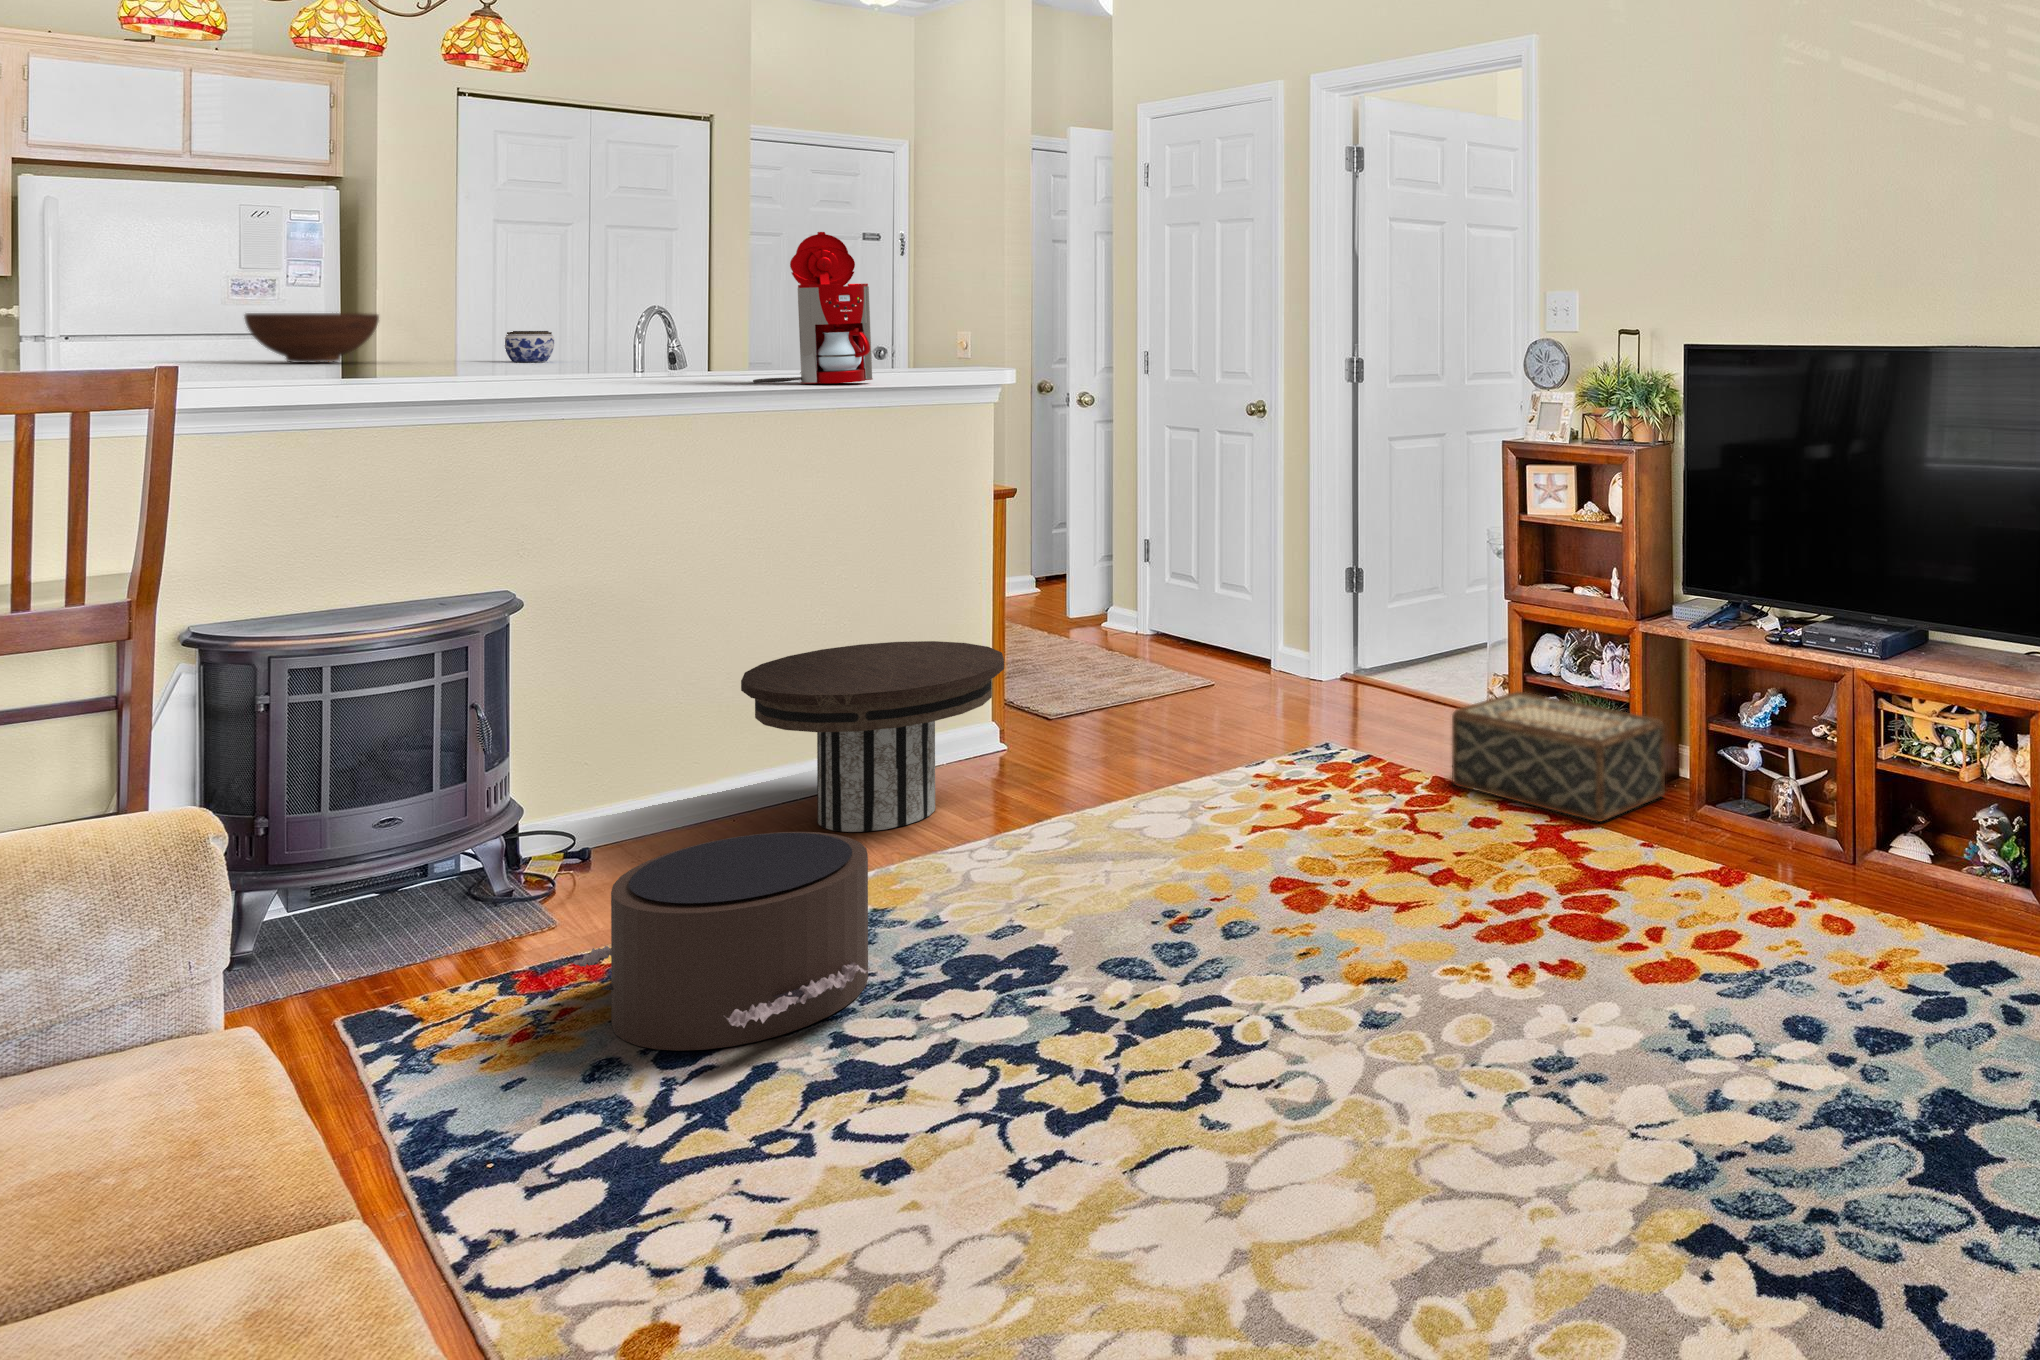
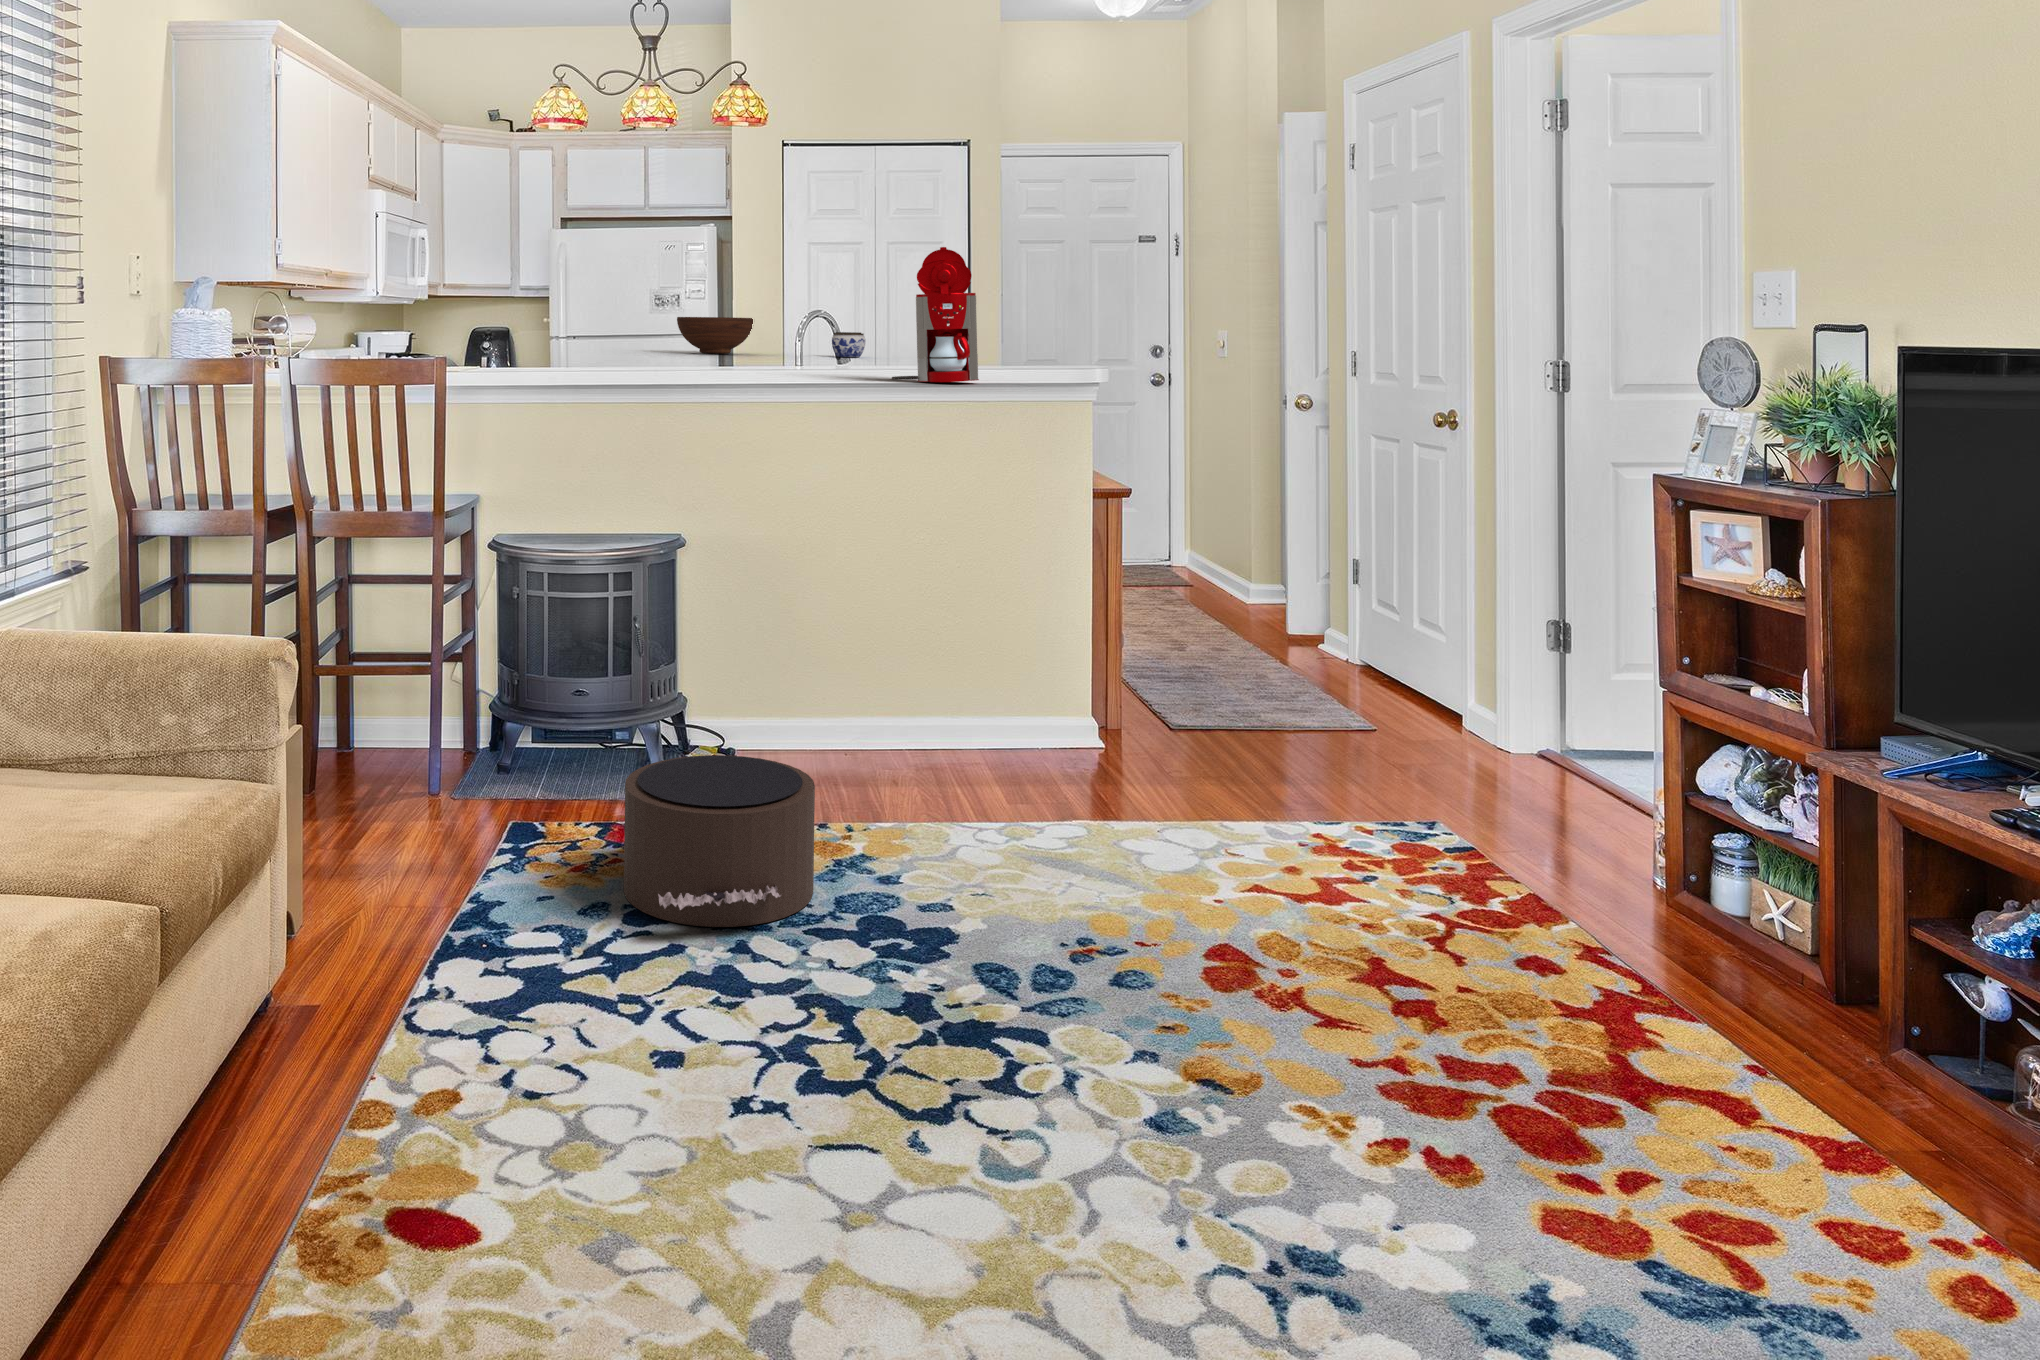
side table: present [741,641,1004,832] -> none [842,619,1063,790]
woven basket: present [1452,691,1665,822] -> none [1546,816,1858,1015]

